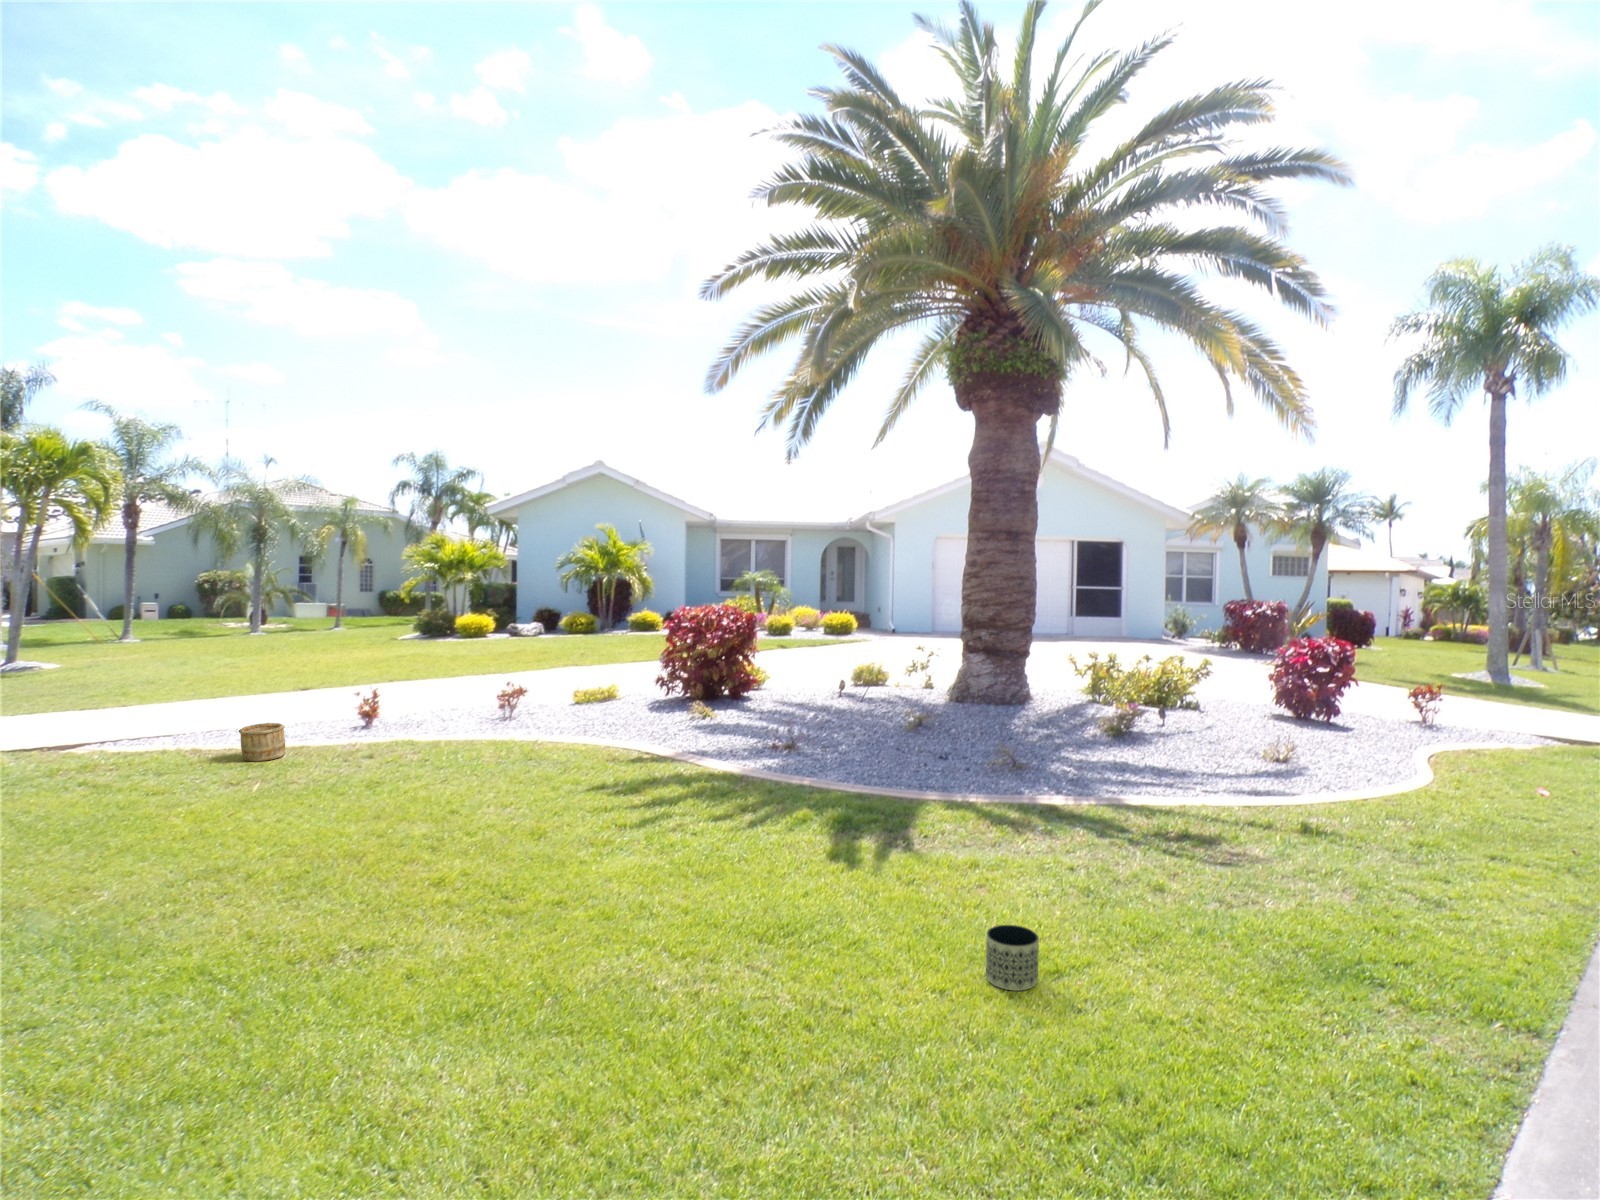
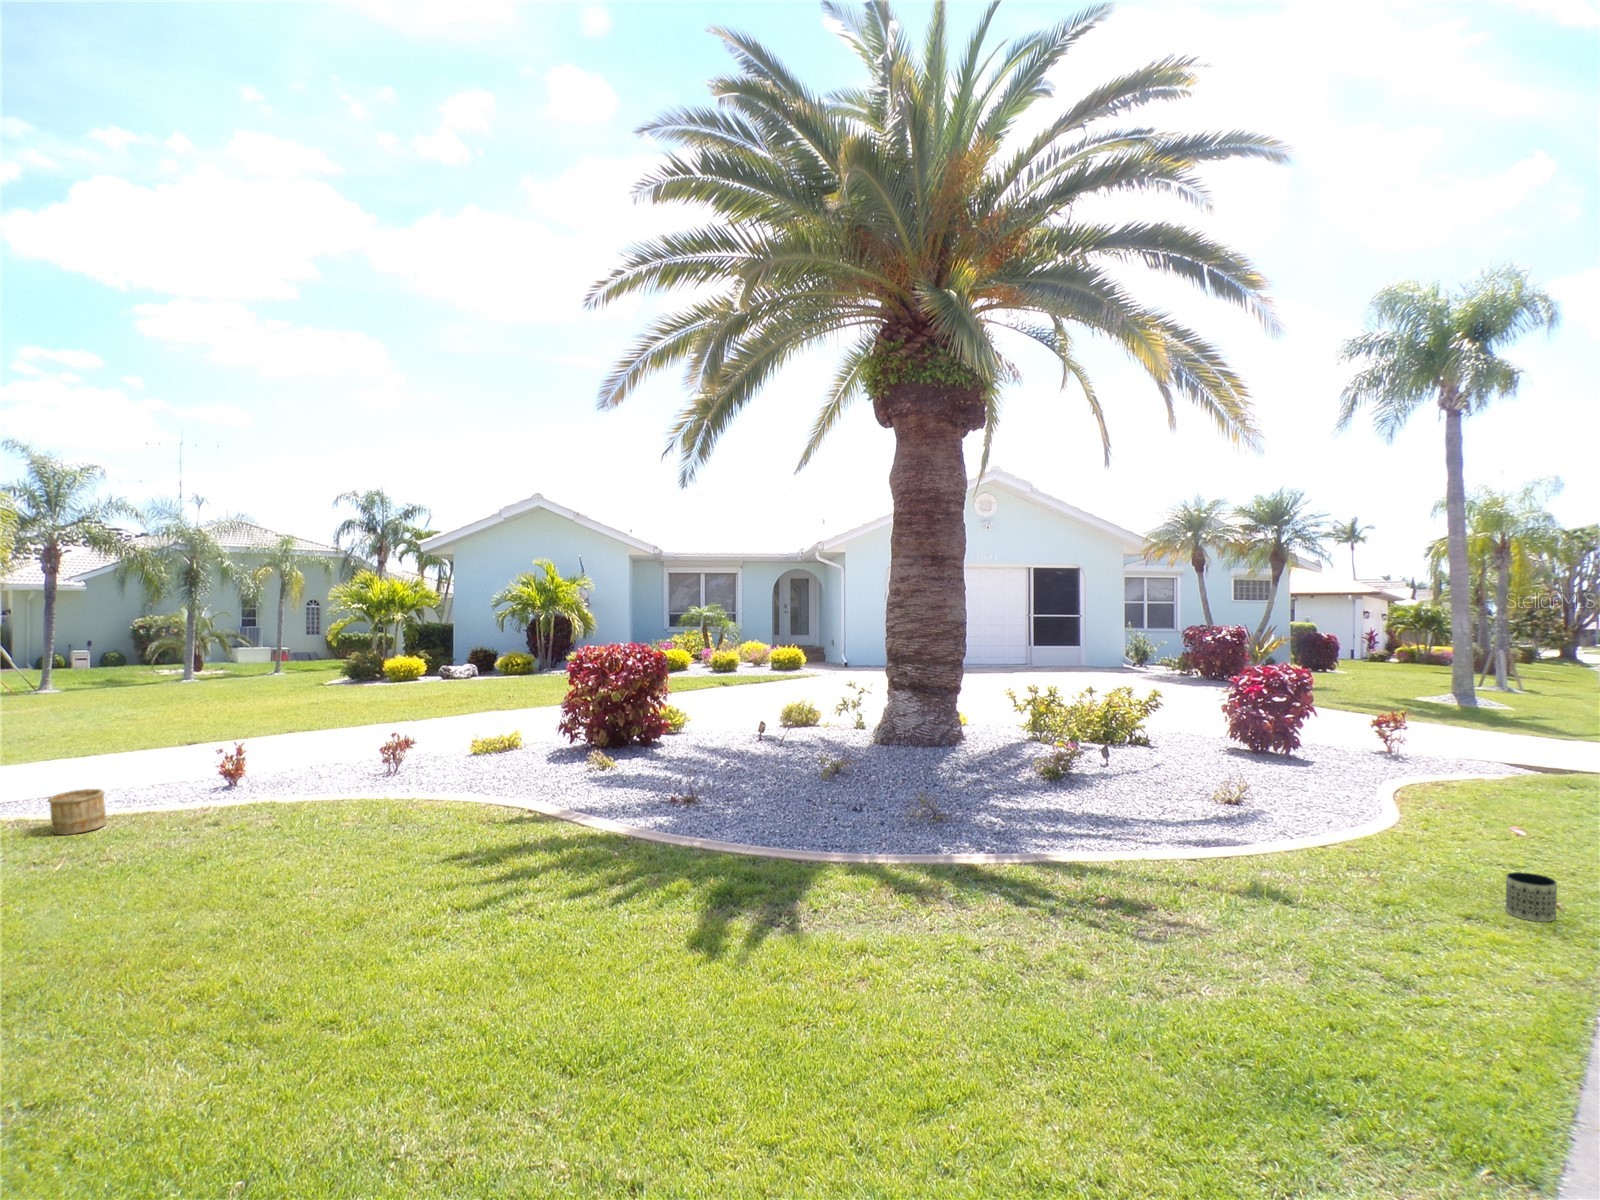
planter: present [986,925,1039,991] -> present [1506,872,1557,922]

